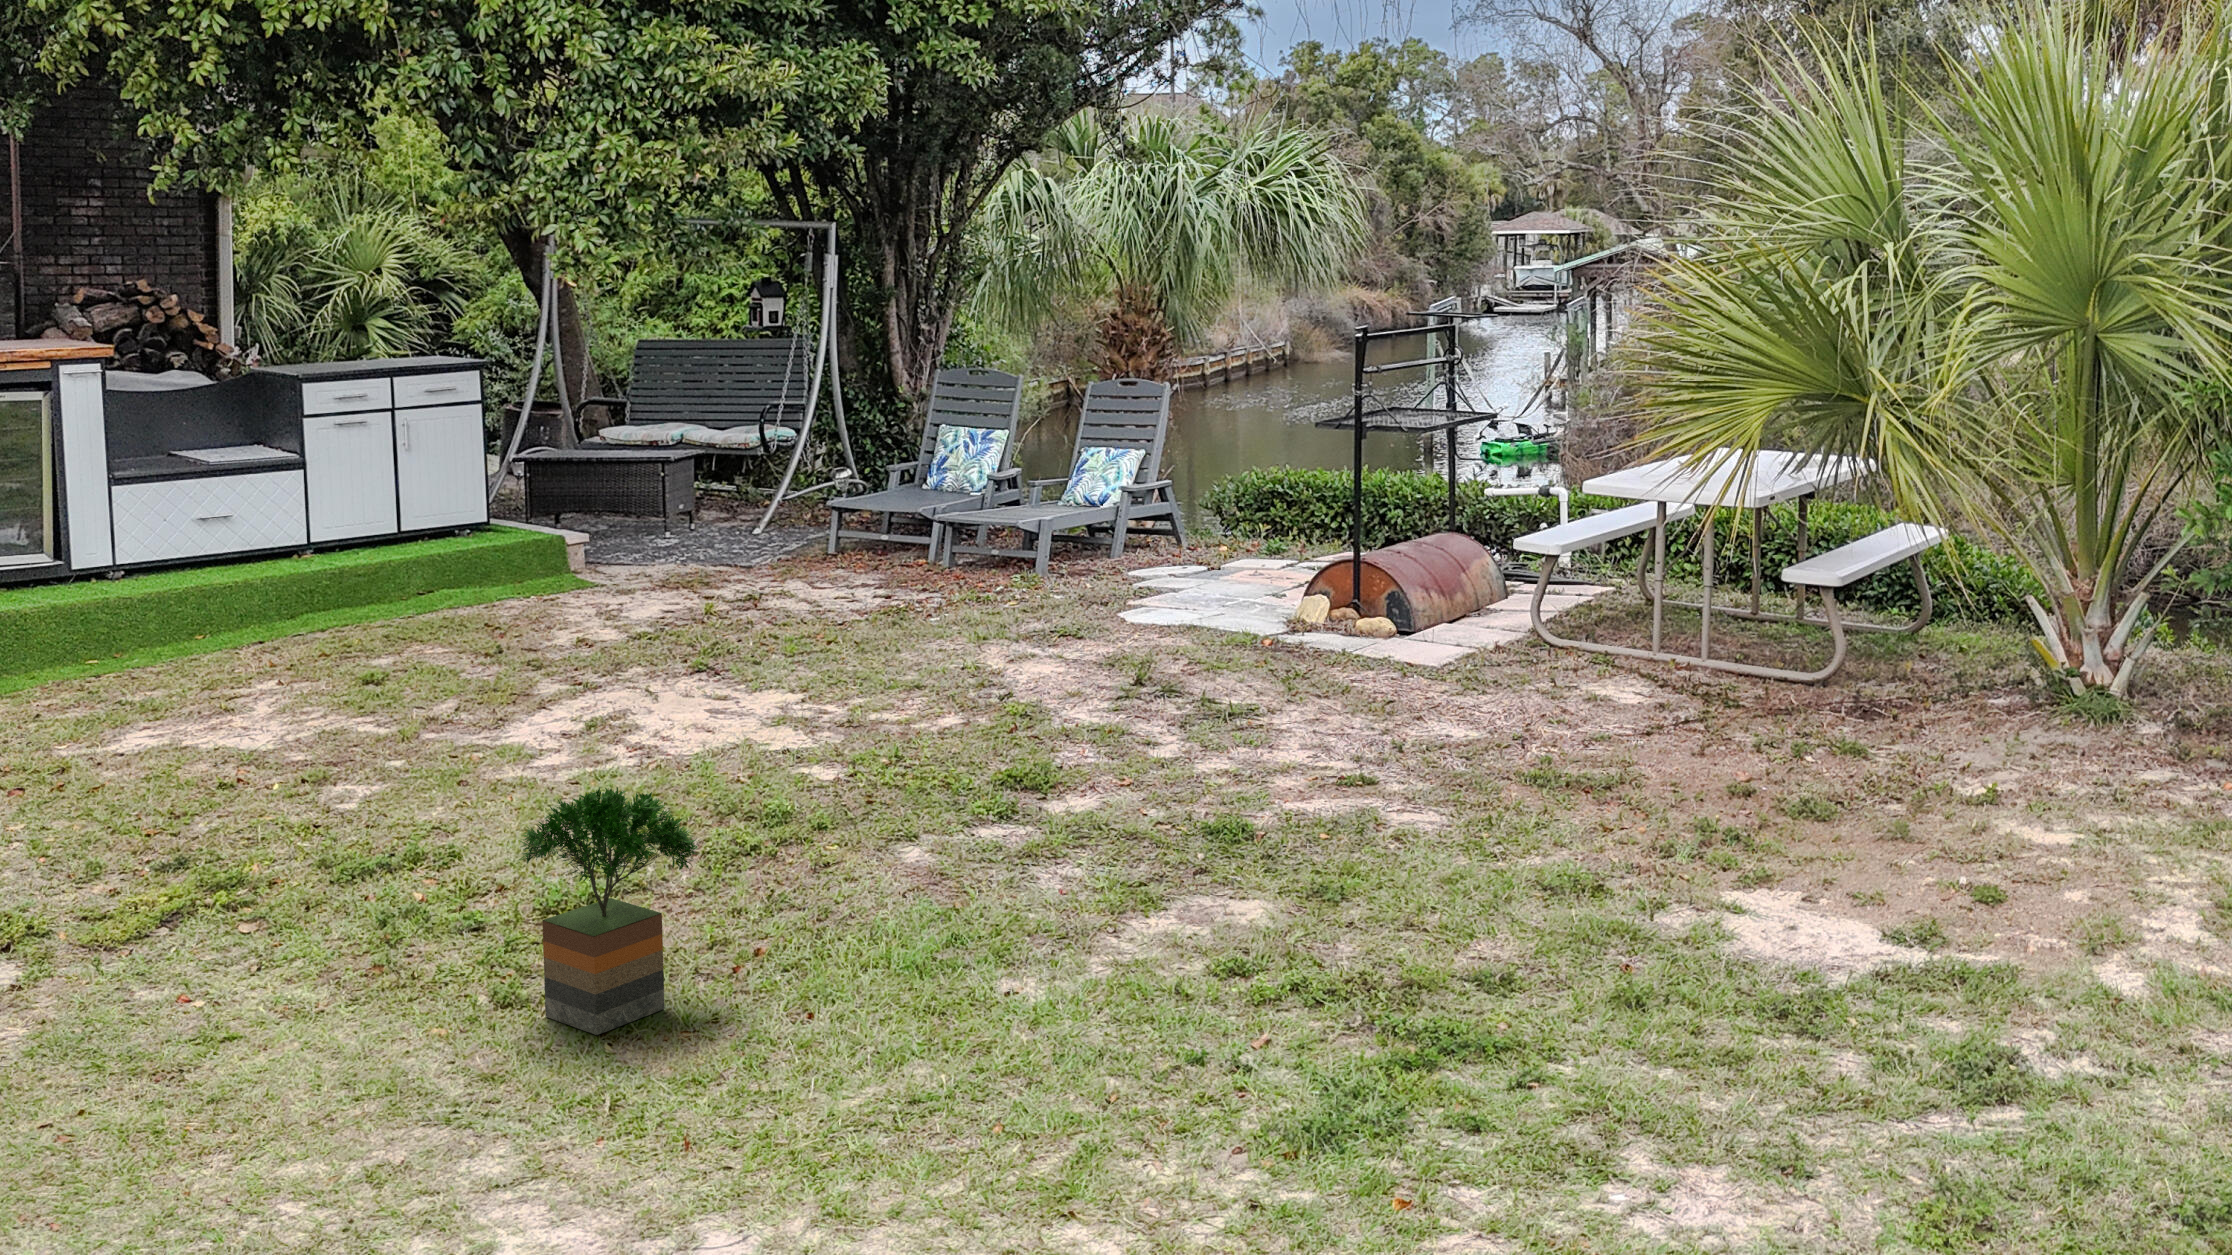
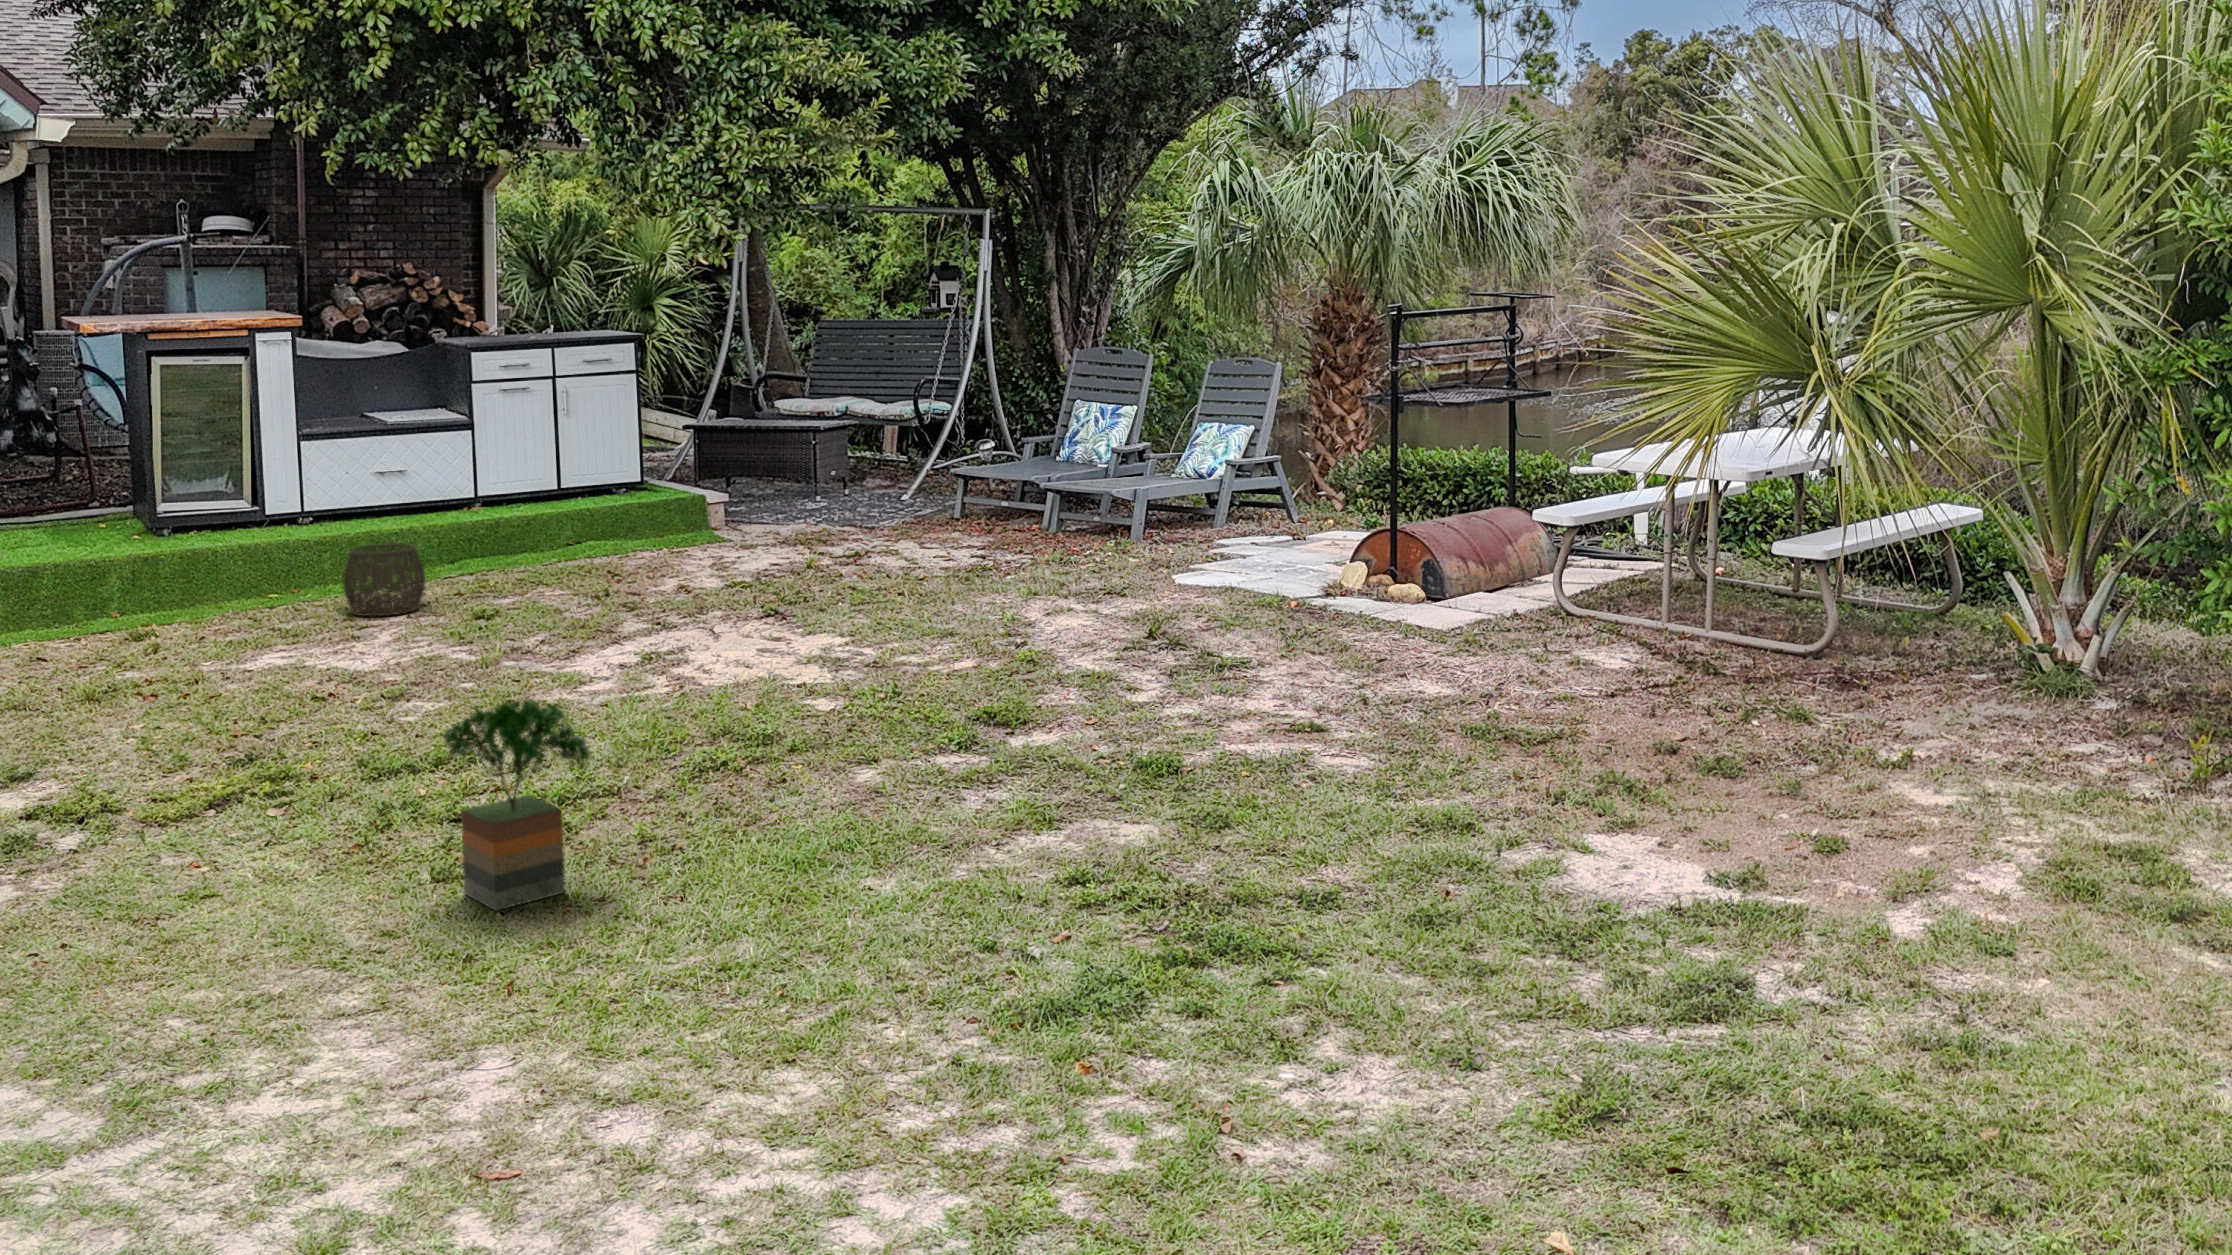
woven basket: none [181,601,279,688] -> present [343,543,425,617]

